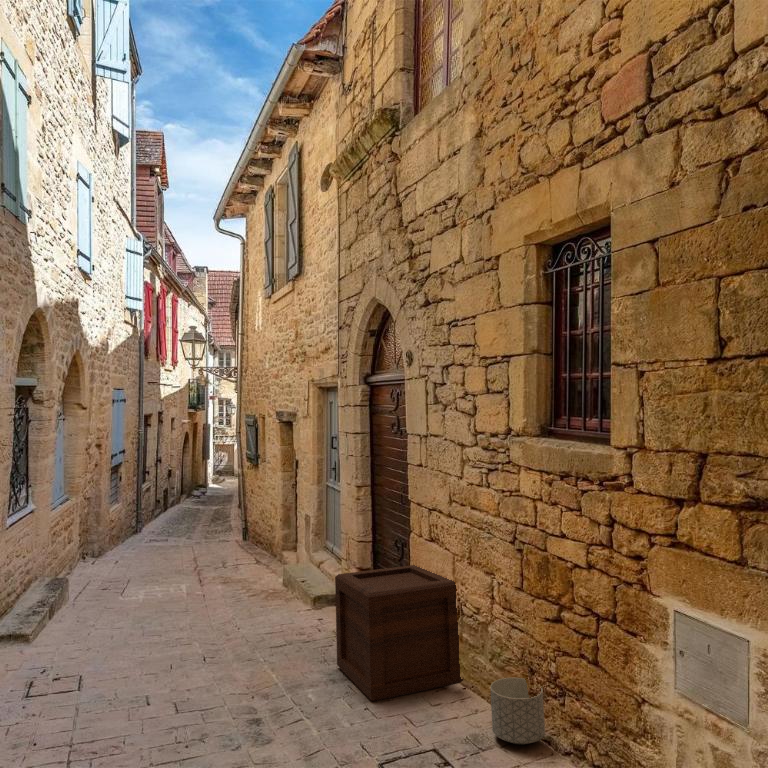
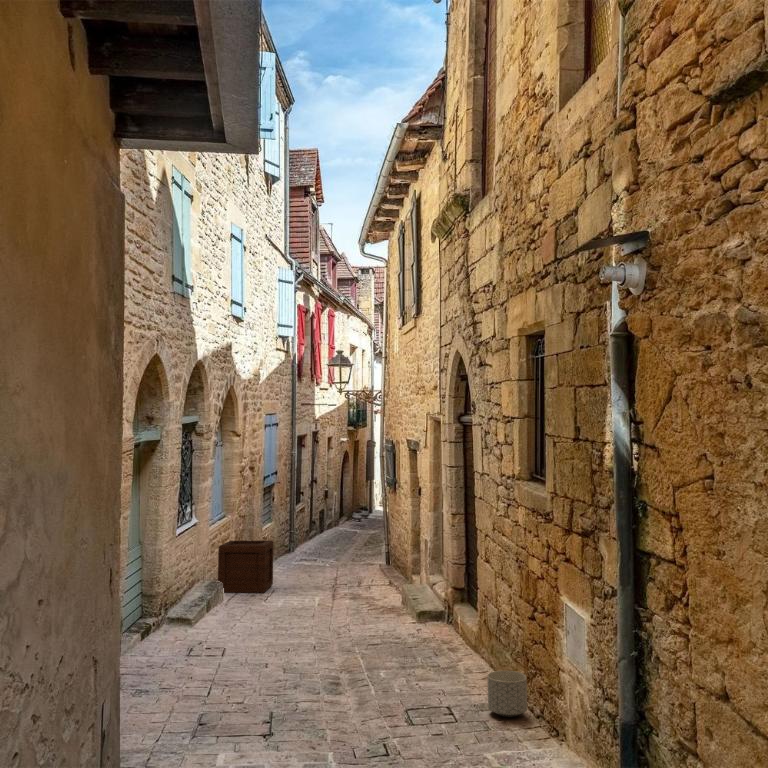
wooden crate: present [335,565,463,701] -> present [218,540,273,593]

